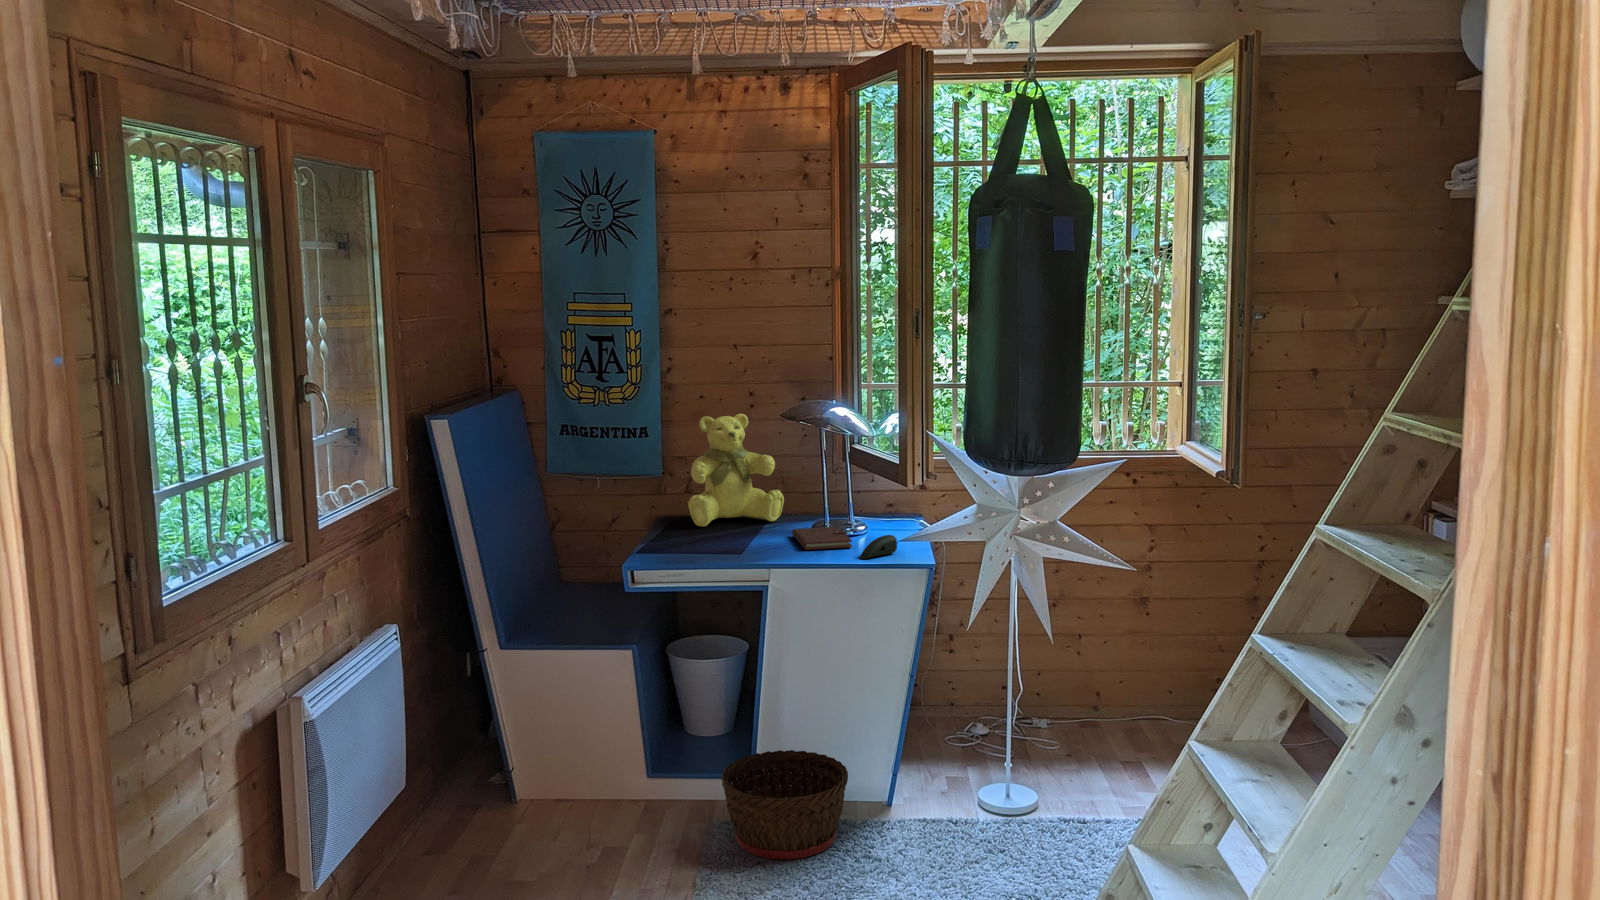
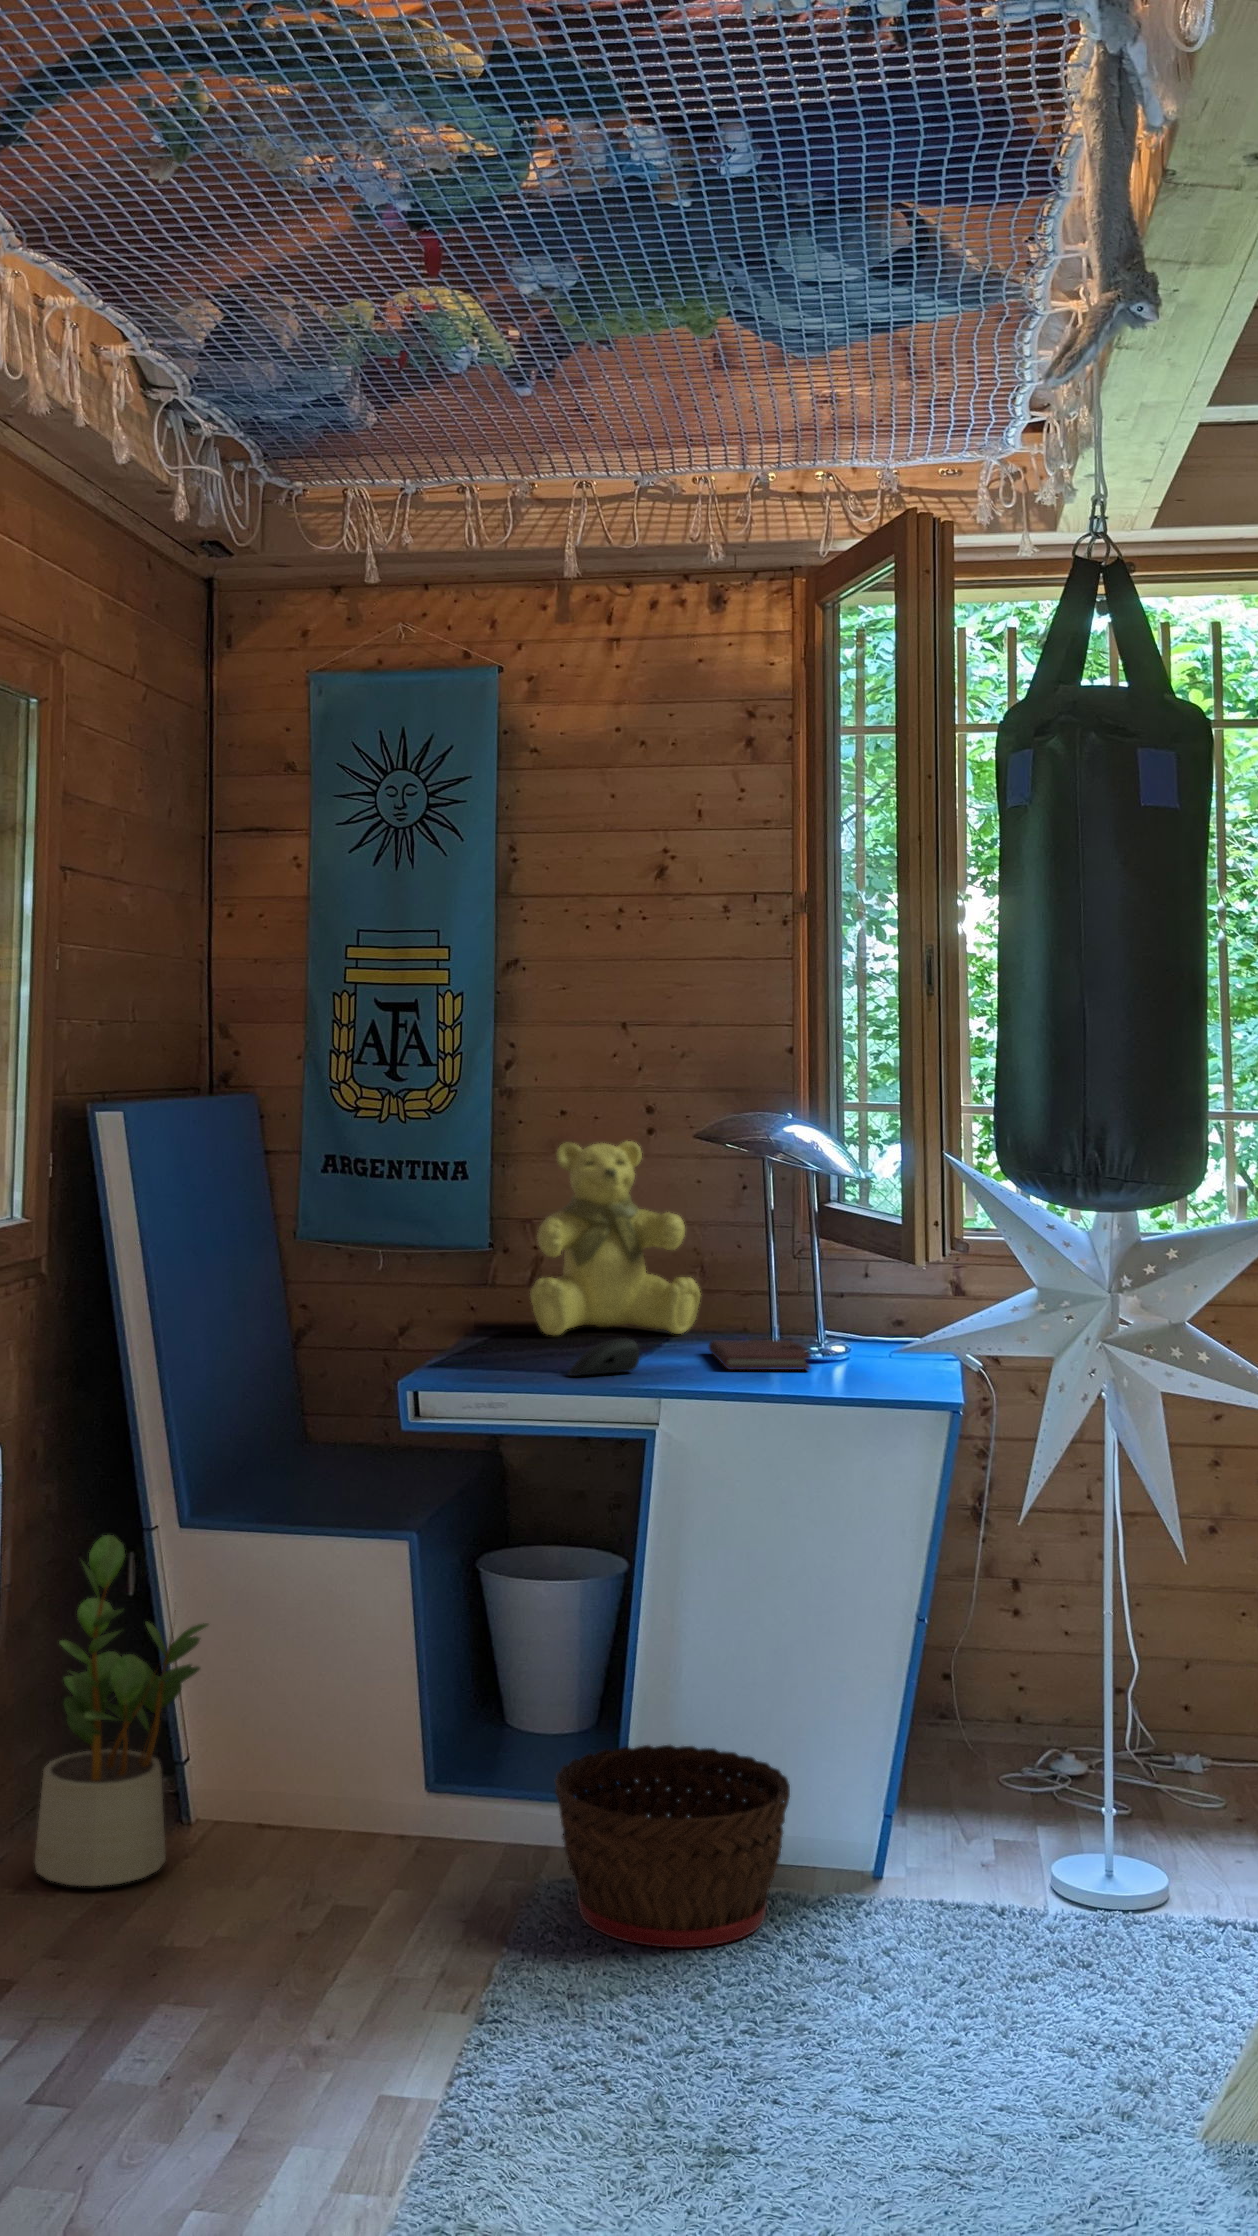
computer mouse: present [860,535,897,559] -> present [568,1338,639,1376]
potted plant: none [433,665,523,851] -> present [35,1535,208,1886]

